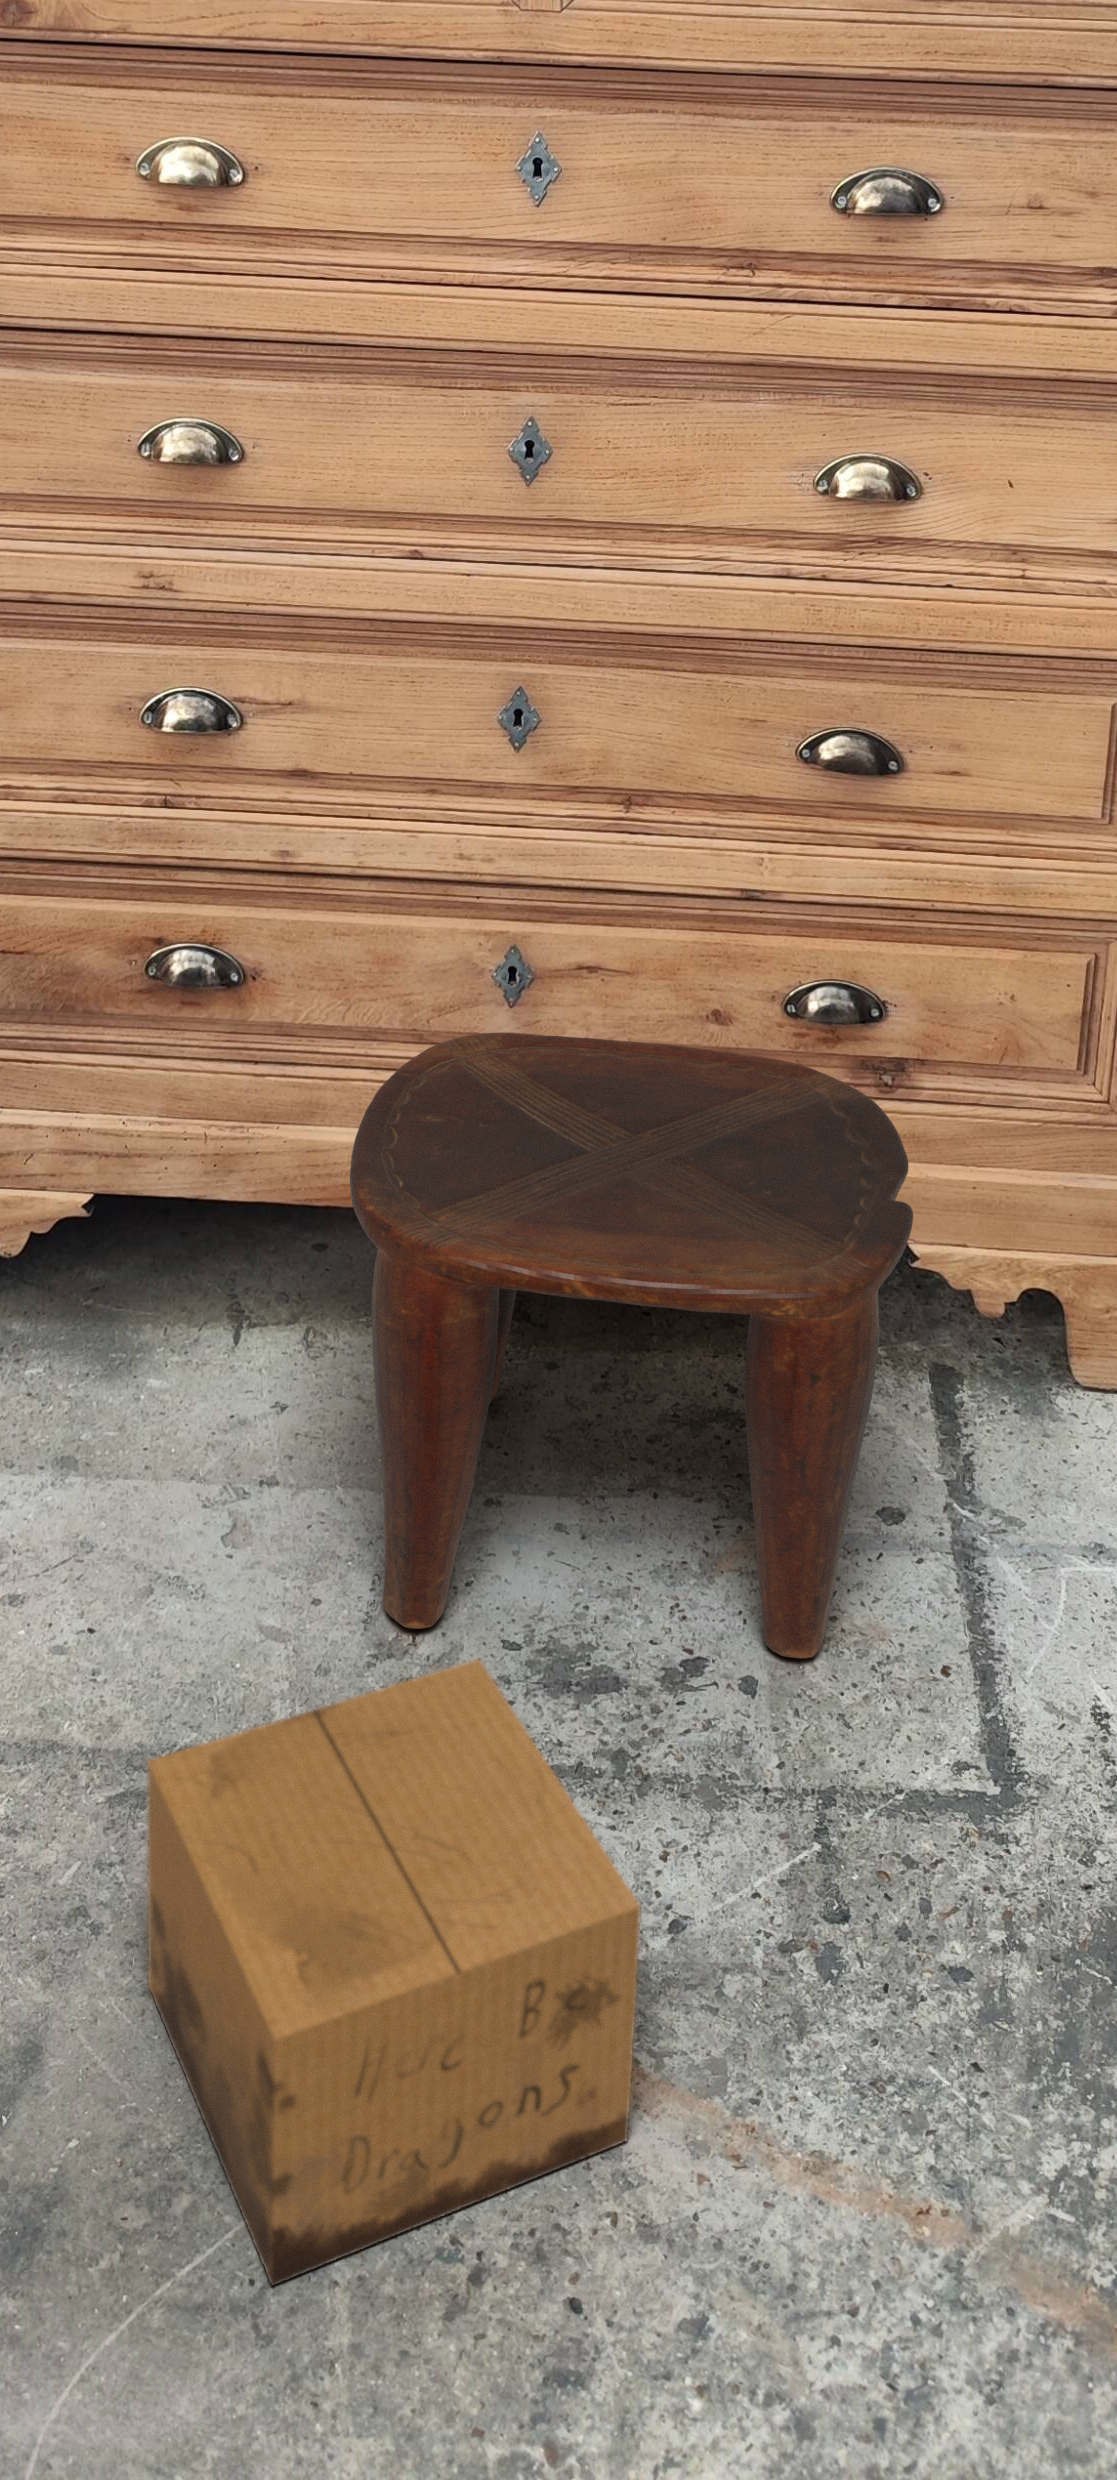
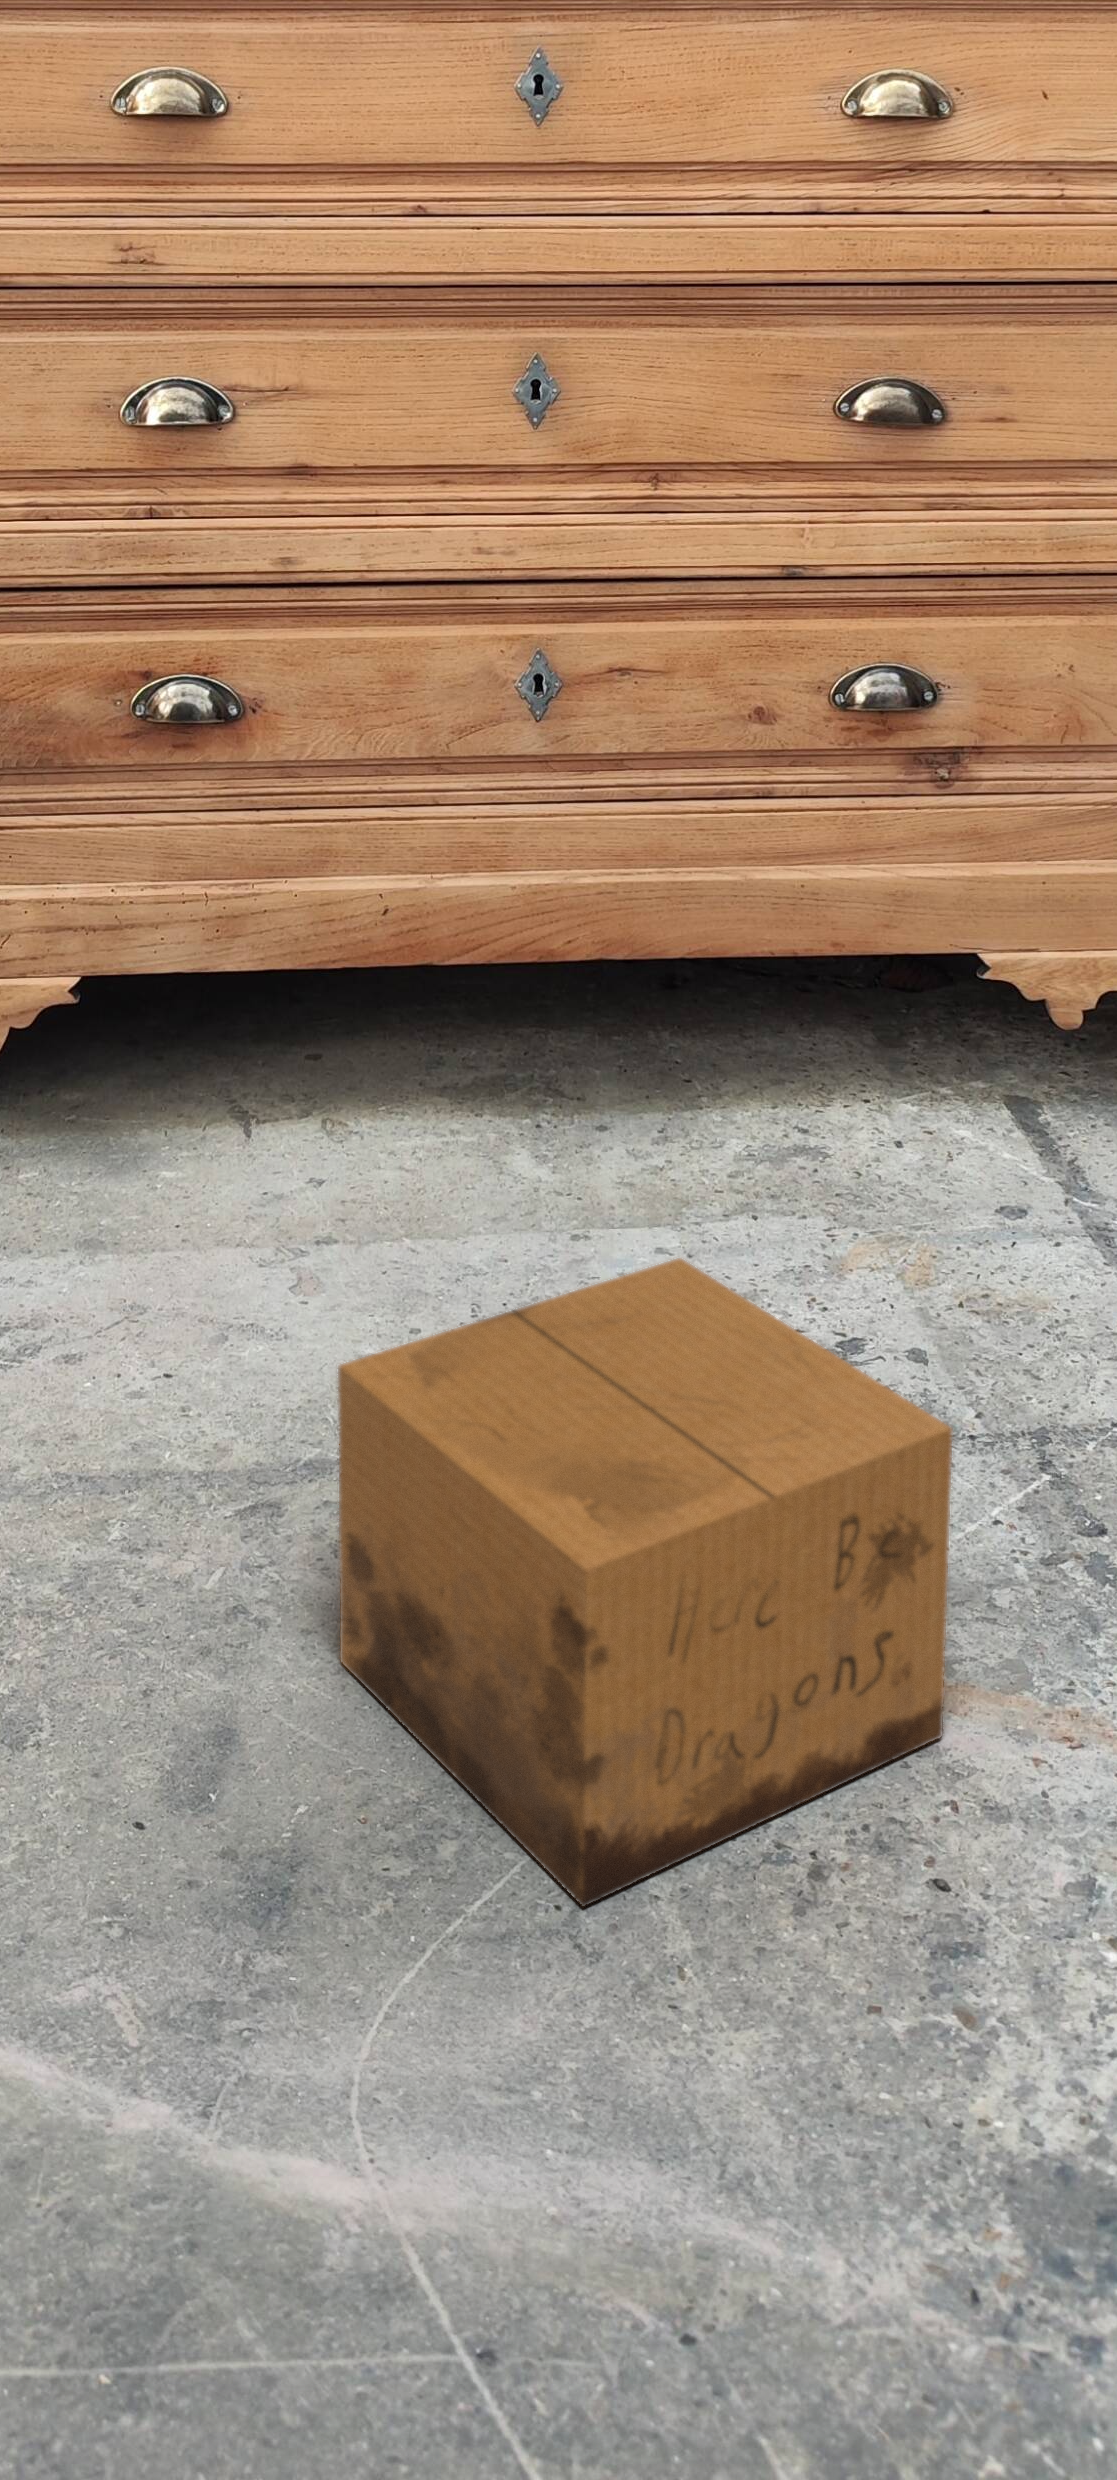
stool: present [350,1032,913,1658] -> none [414,735,1043,1338]

